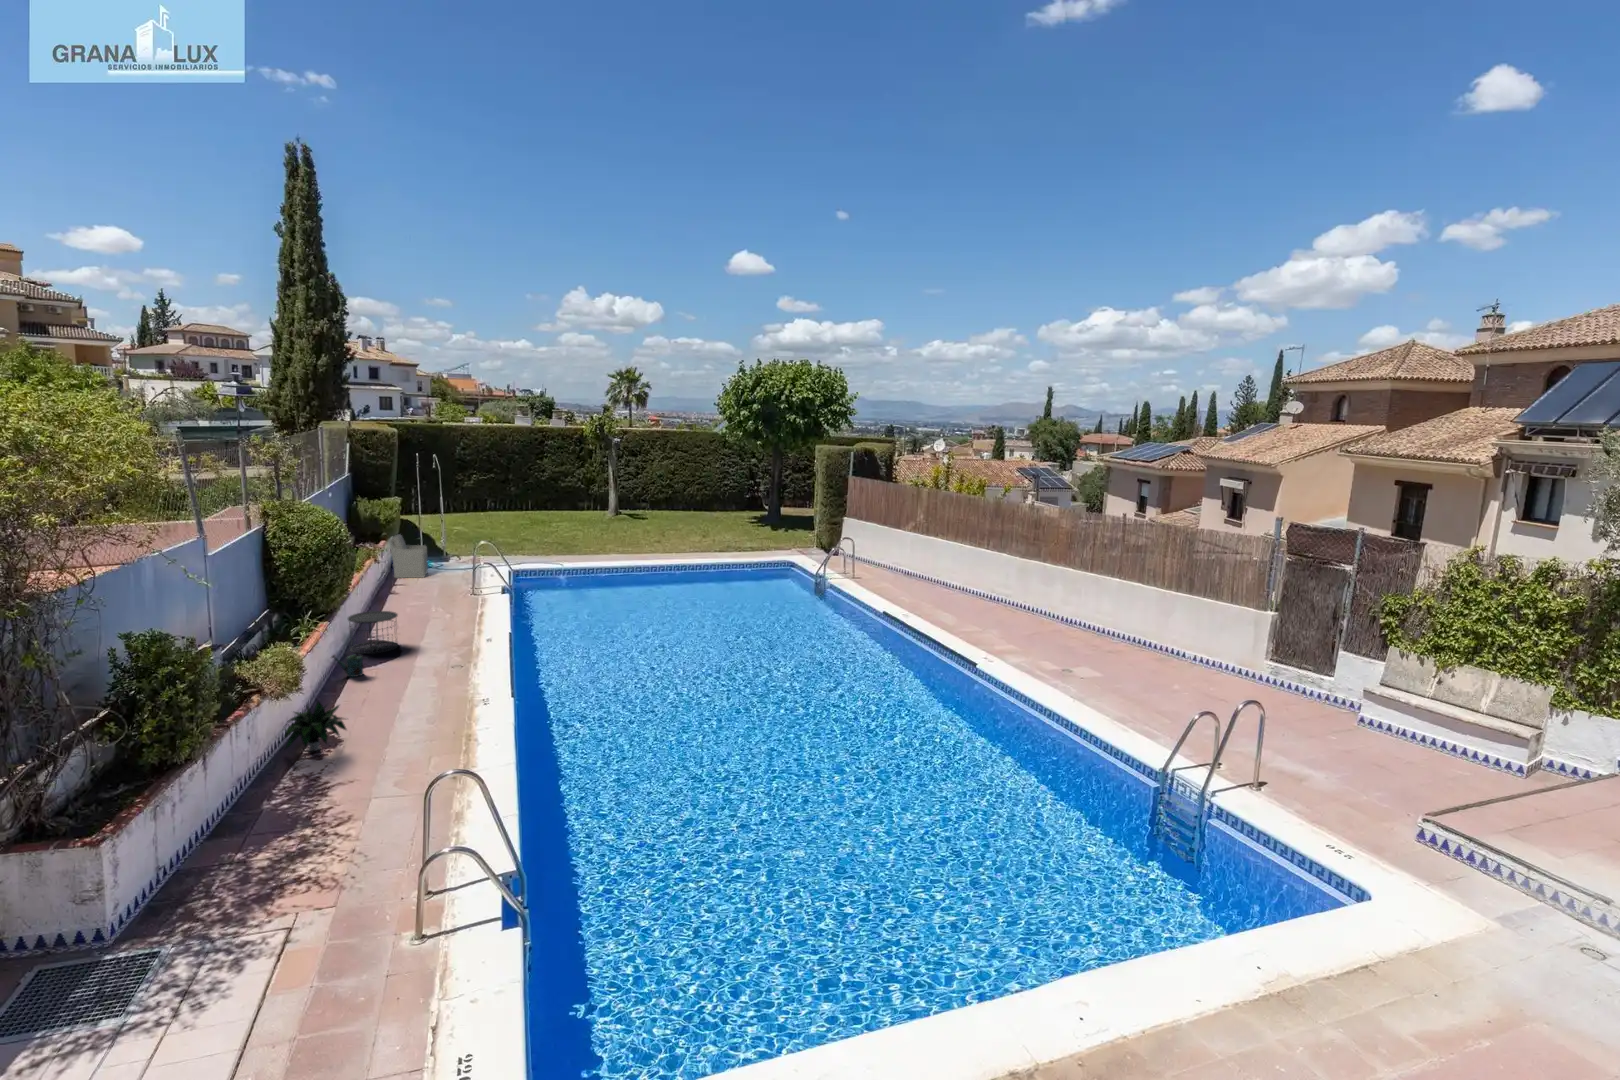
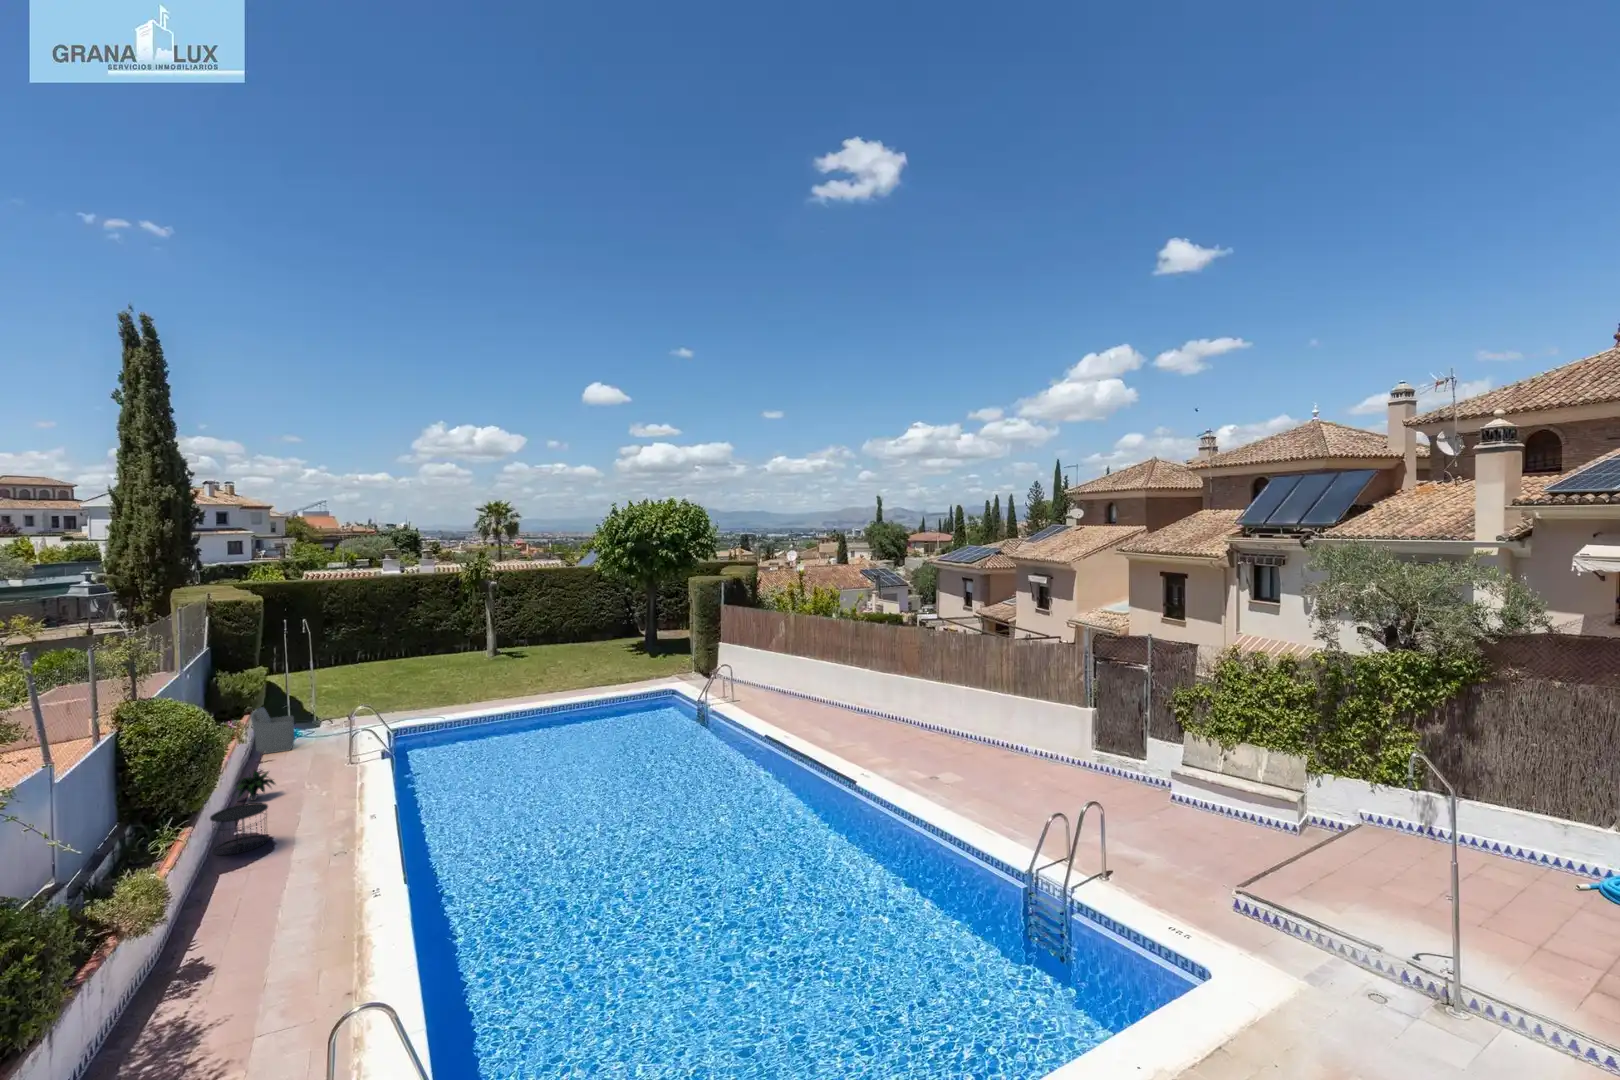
watering can: present [332,655,363,677] -> none [192,860,237,887]
potted plant: present [284,701,346,751] -> present [237,771,275,801]

